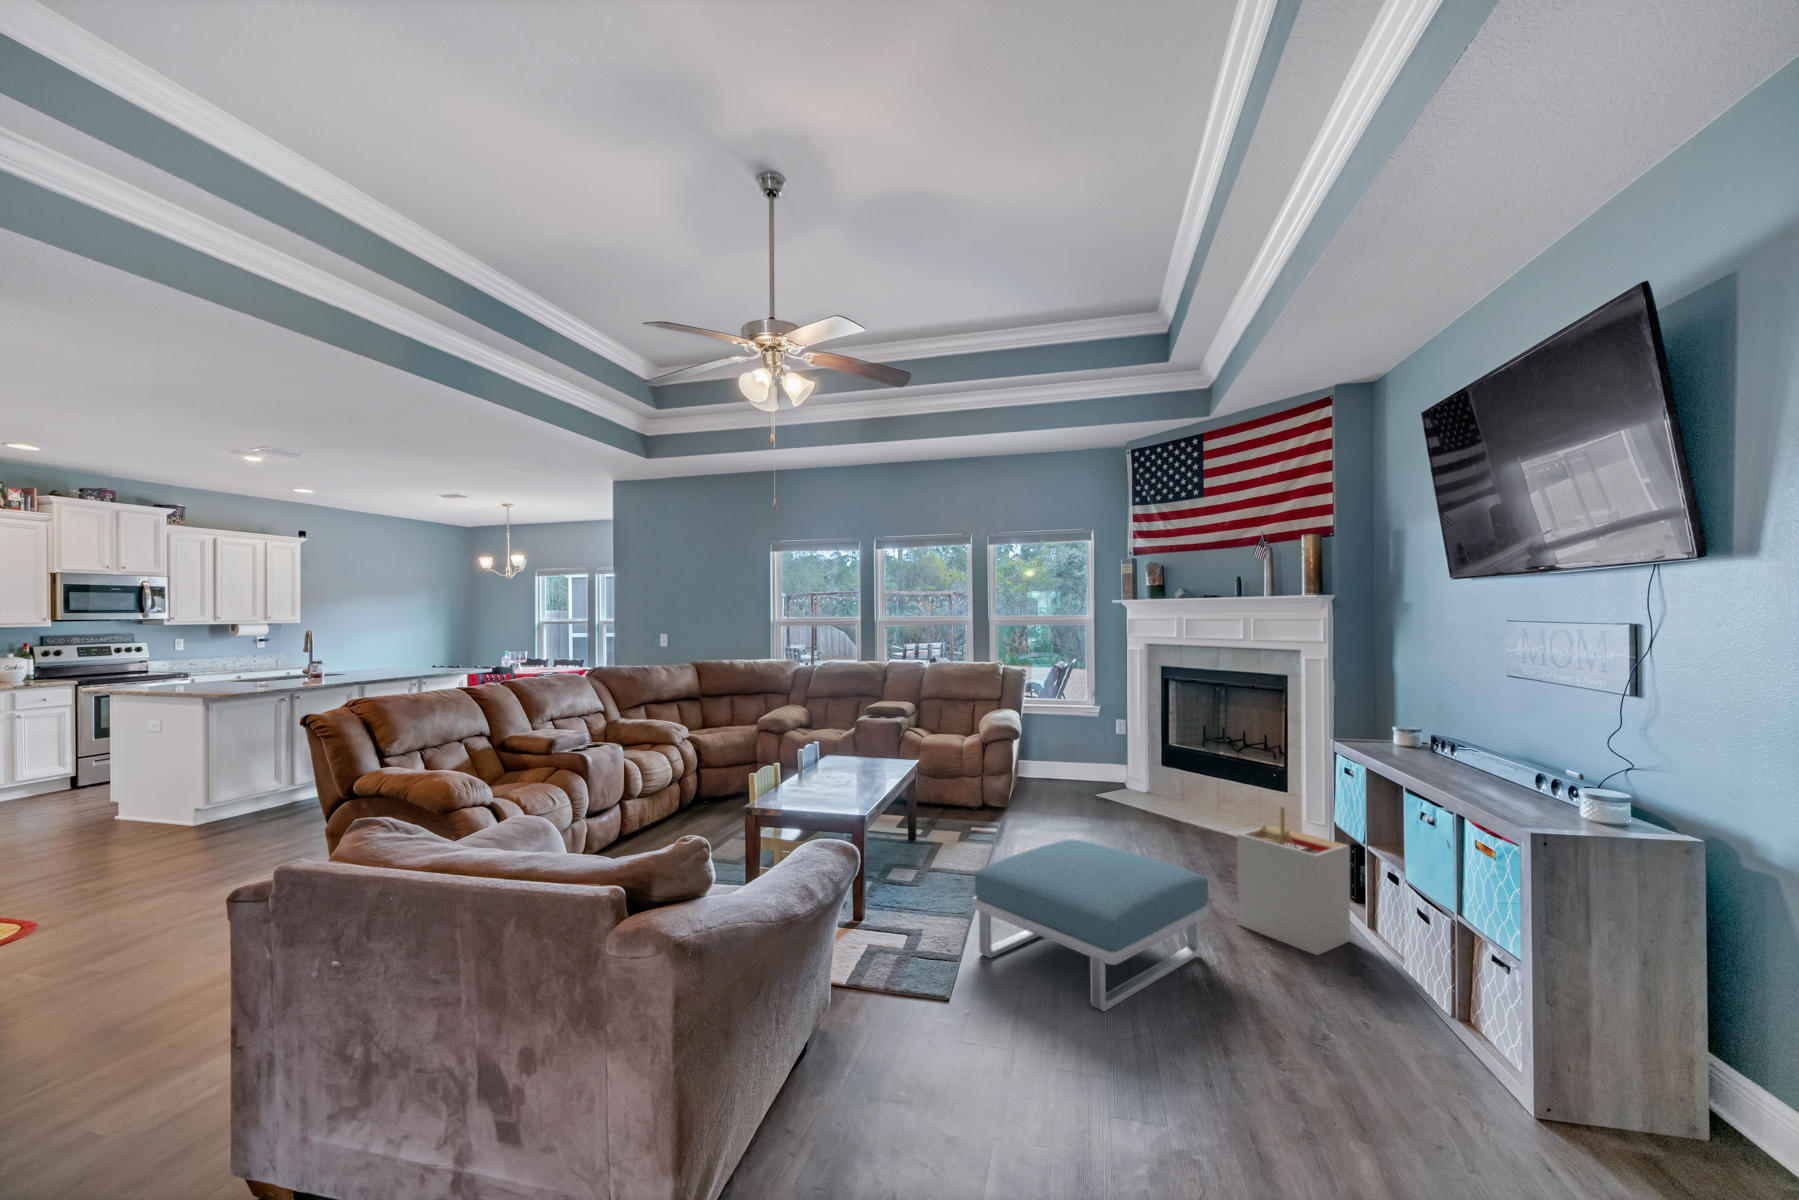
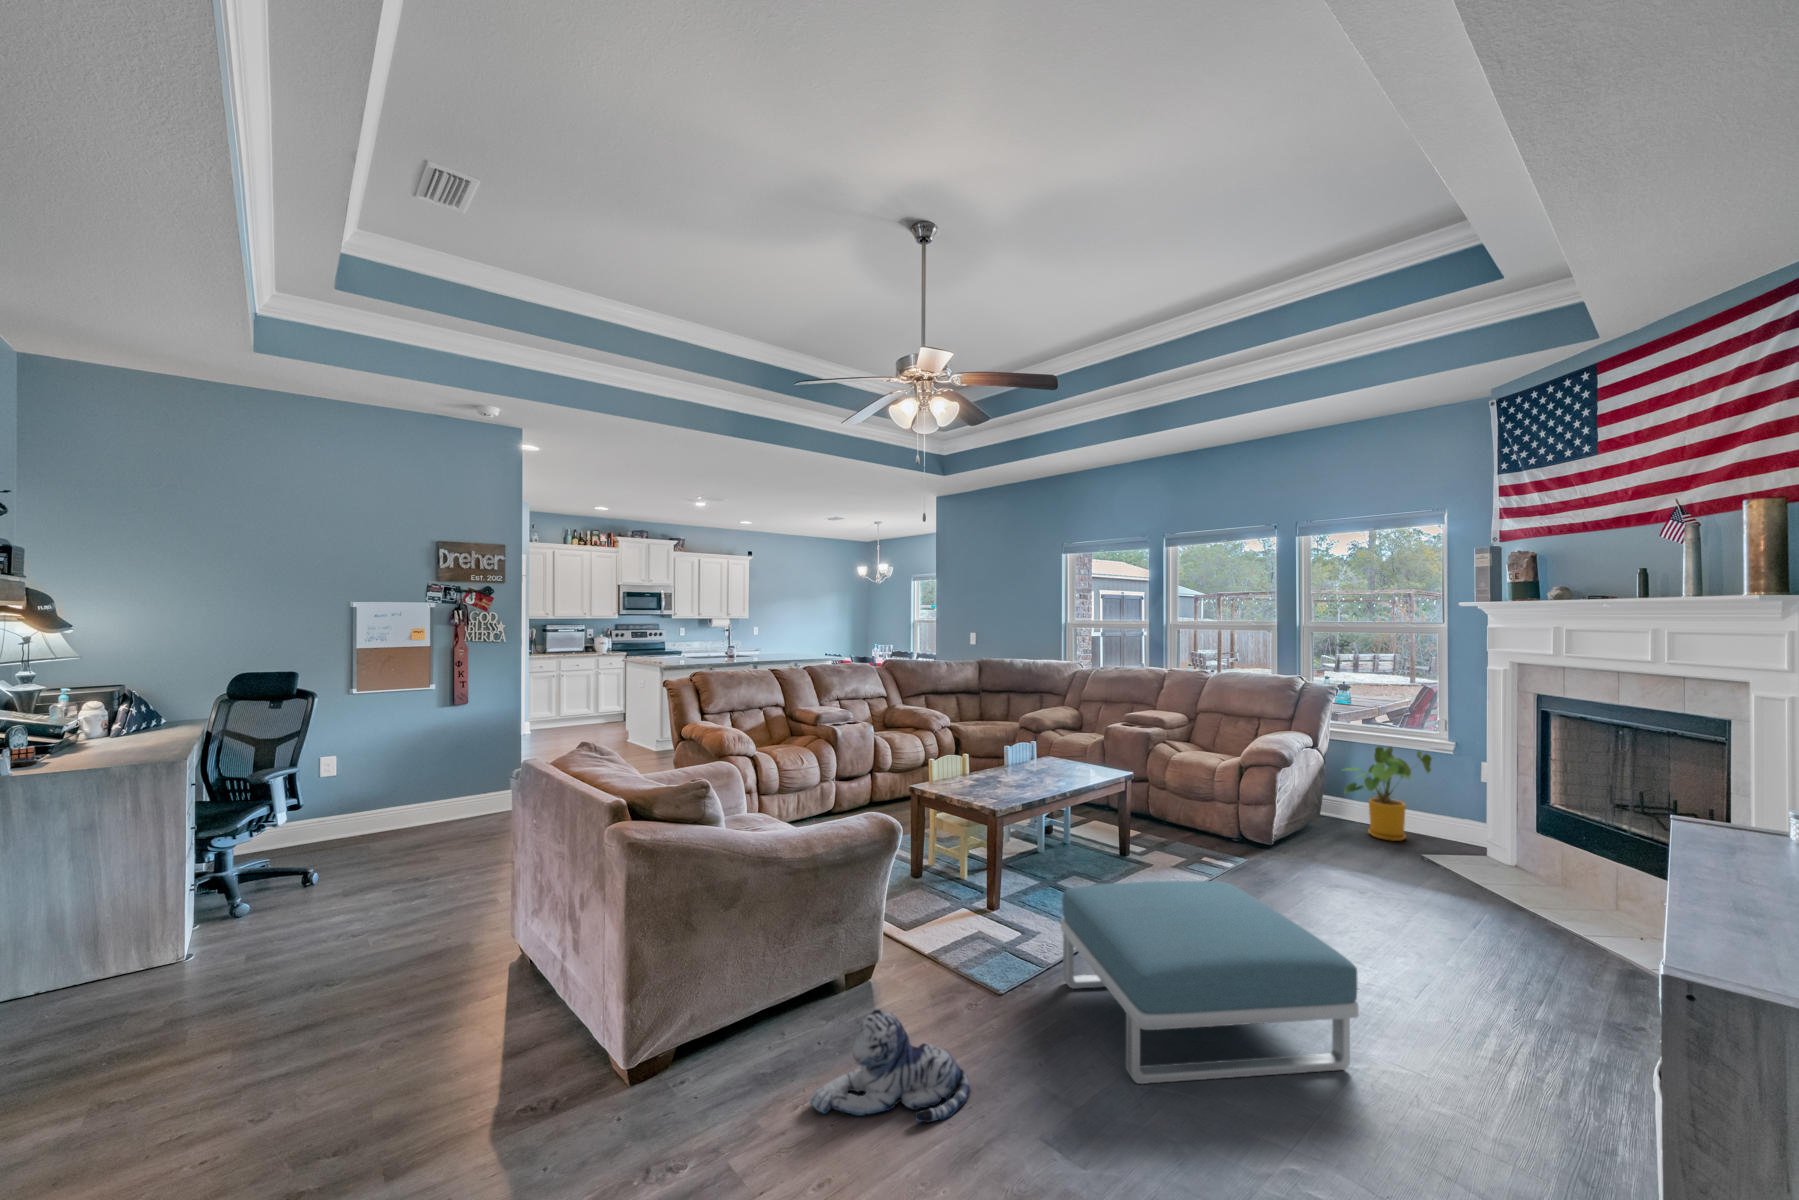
house plant: none [1036,715,1092,789] -> present [1345,747,1432,841]
storage bin: present [1237,807,1350,955] -> none [1461,898,1661,1139]
plush toy: none [902,1015,1016,1132] -> present [810,1008,970,1122]

